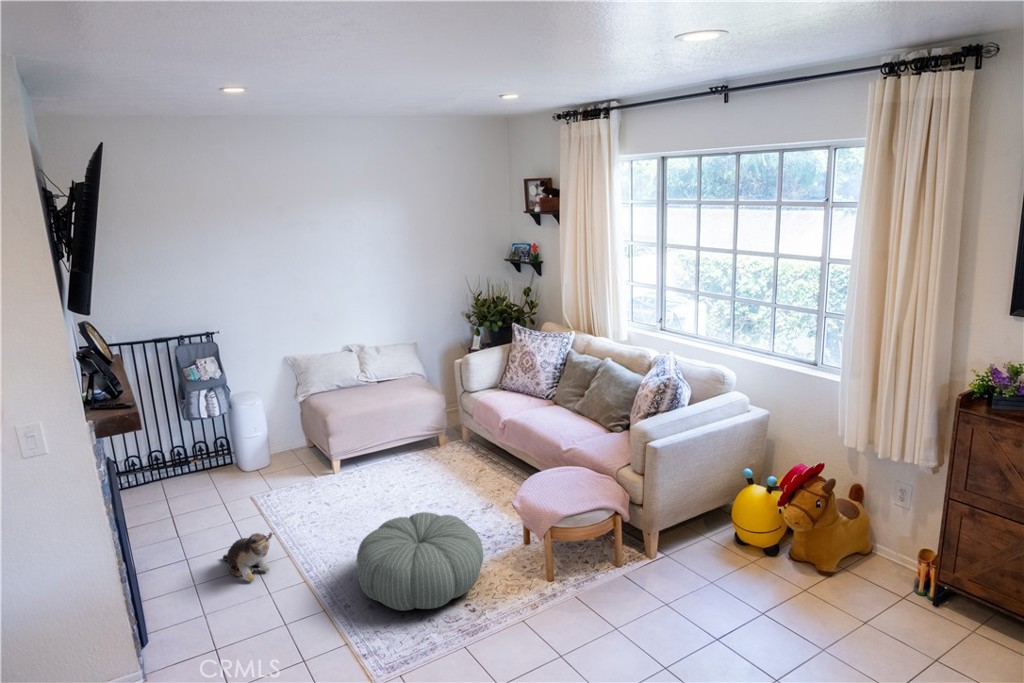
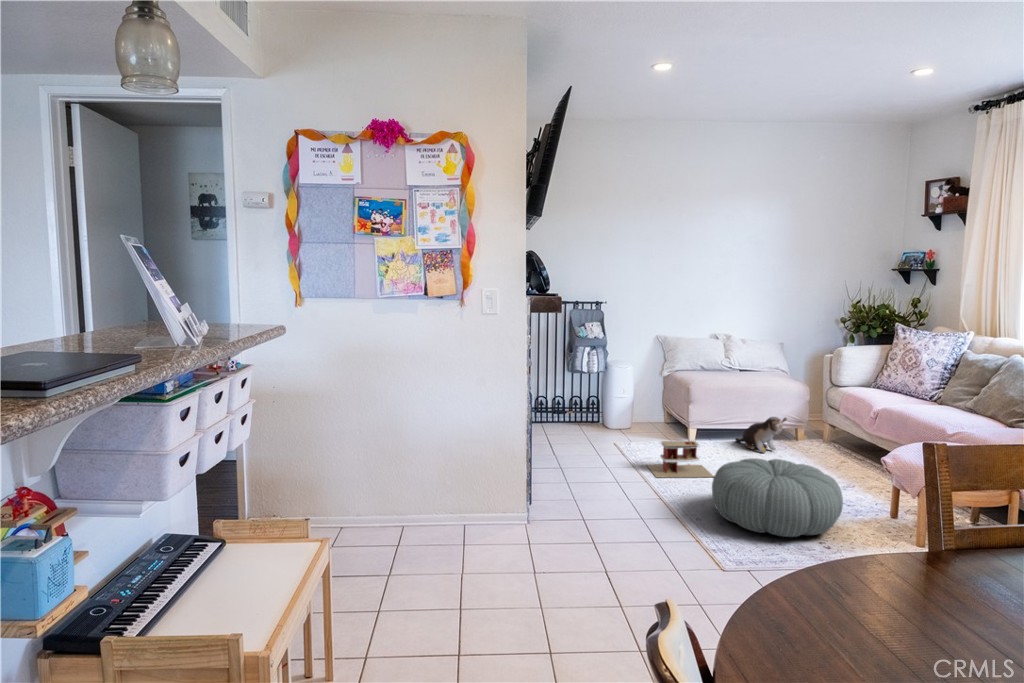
toy house: none [287,491,362,547] -> present [647,441,714,477]
plush toy: present [223,532,272,582] -> present [735,417,787,453]

